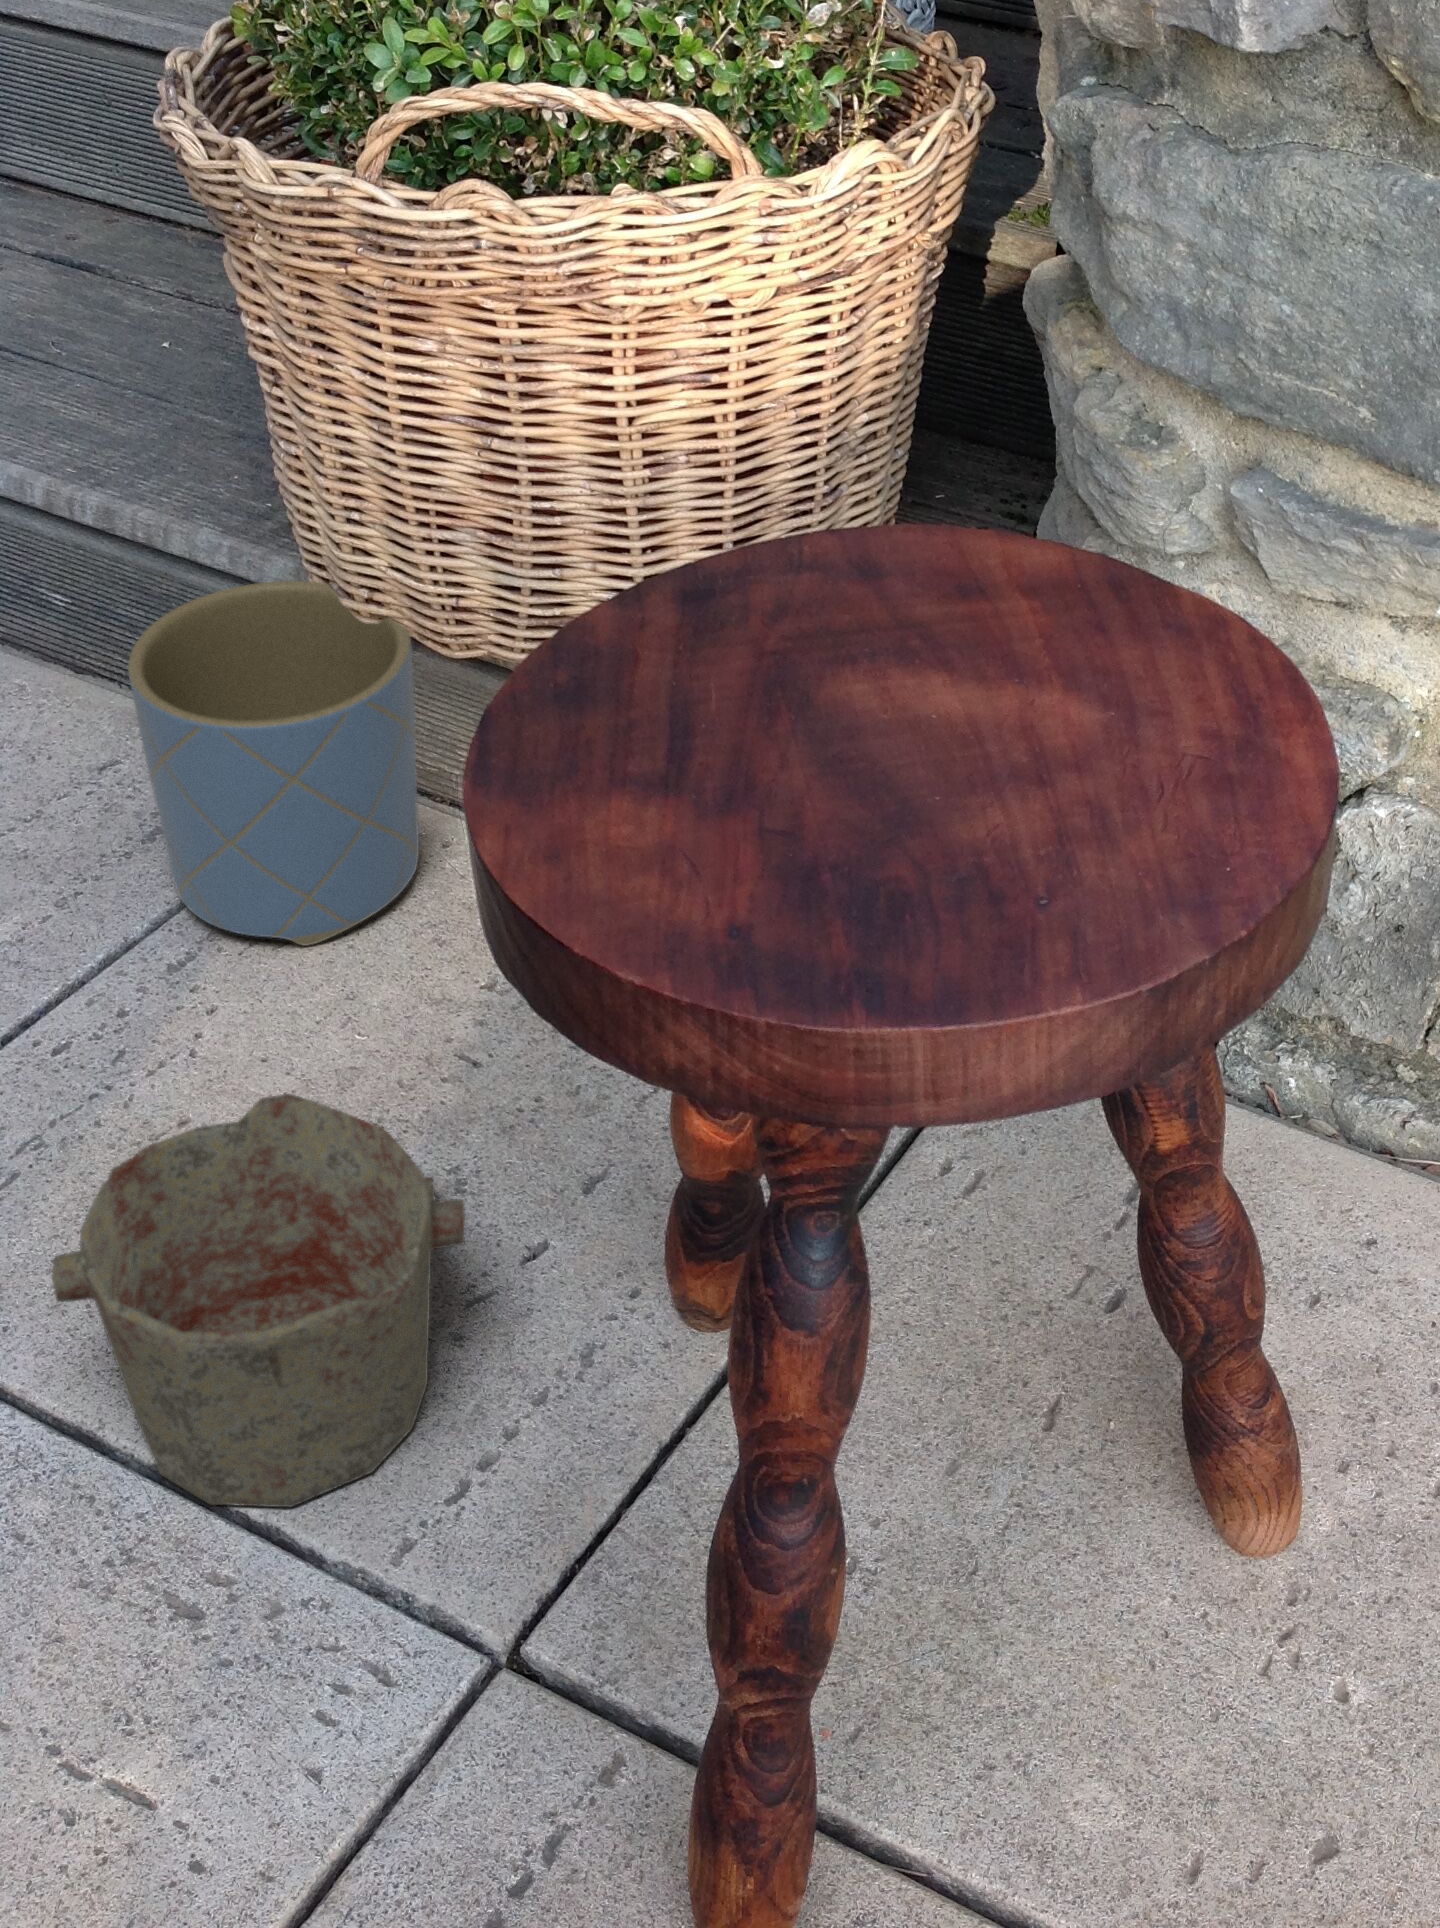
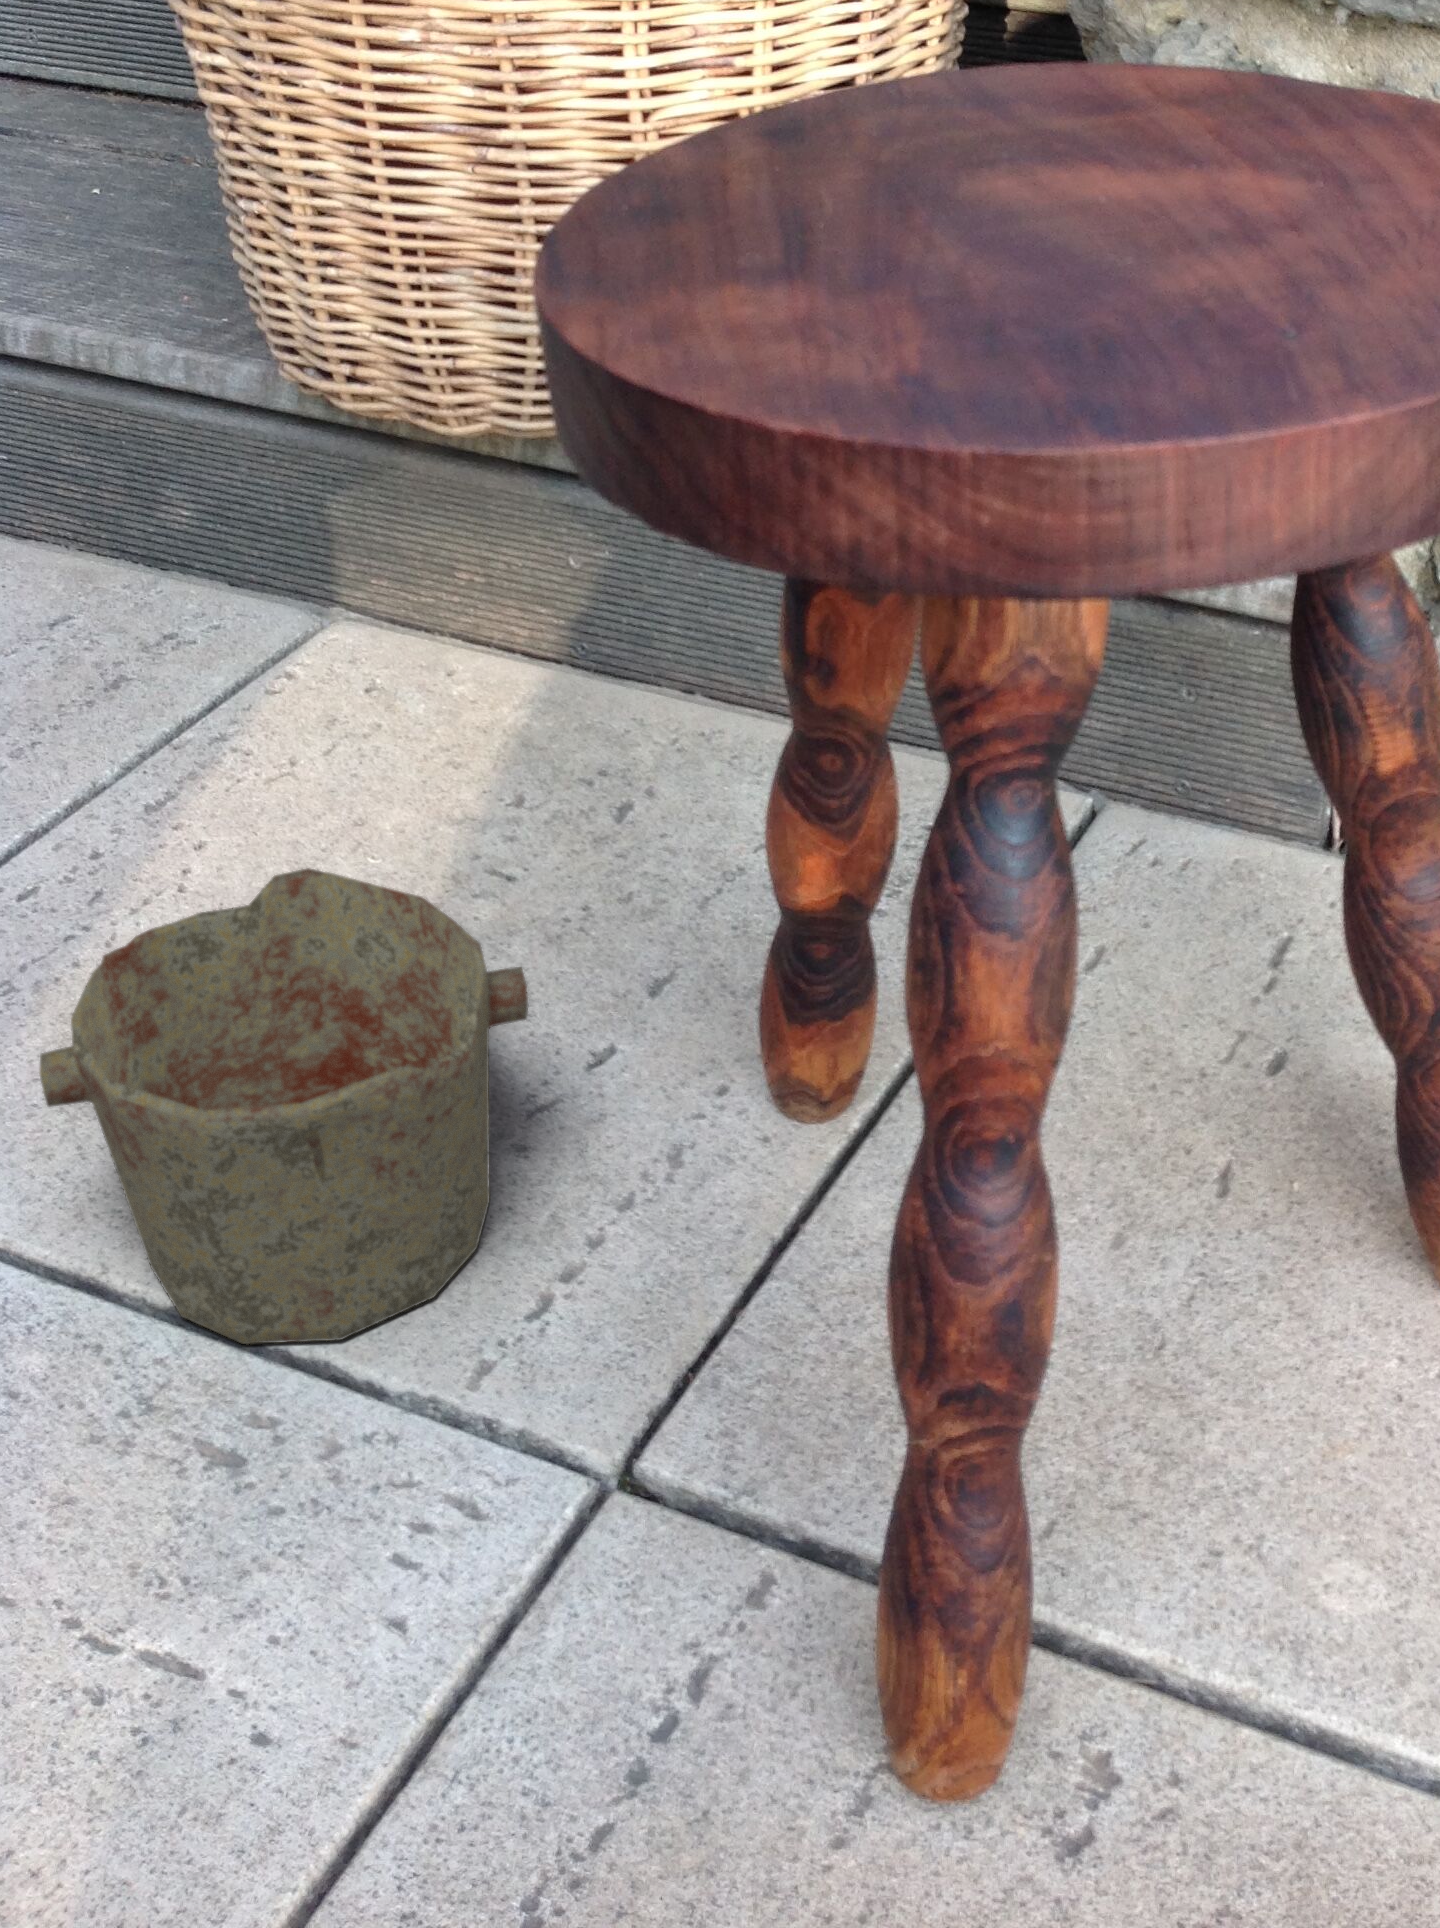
planter: present [128,581,419,946] -> none [84,381,421,781]

